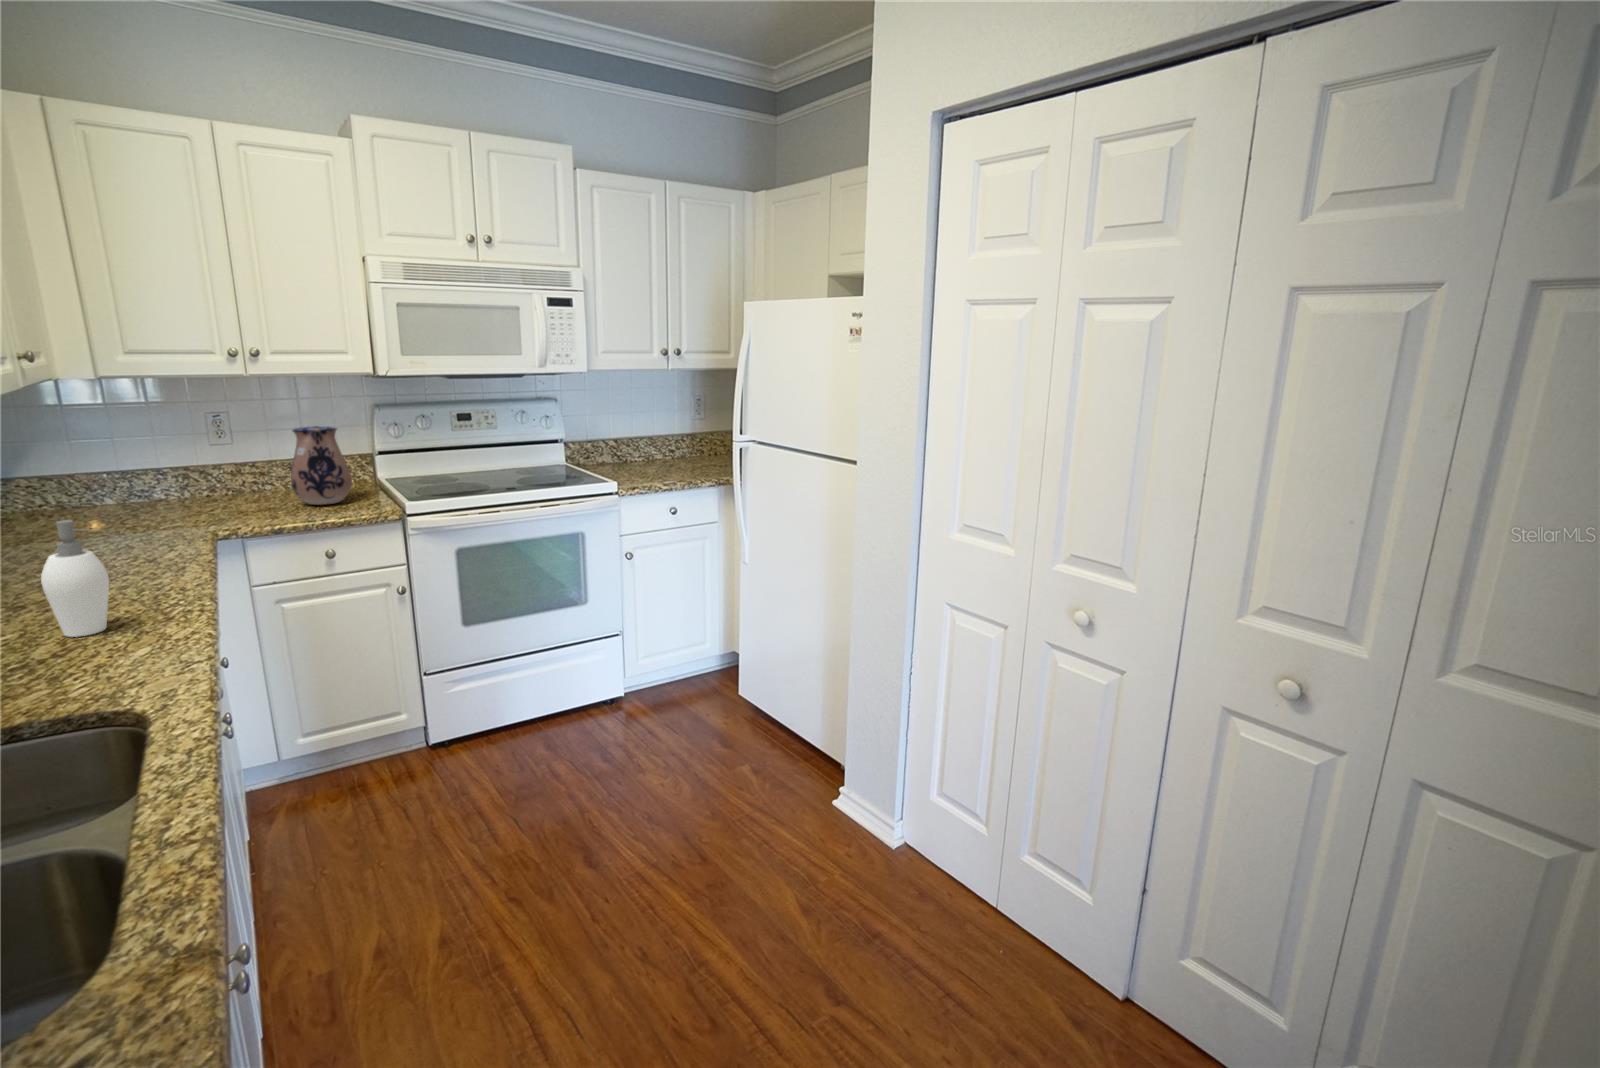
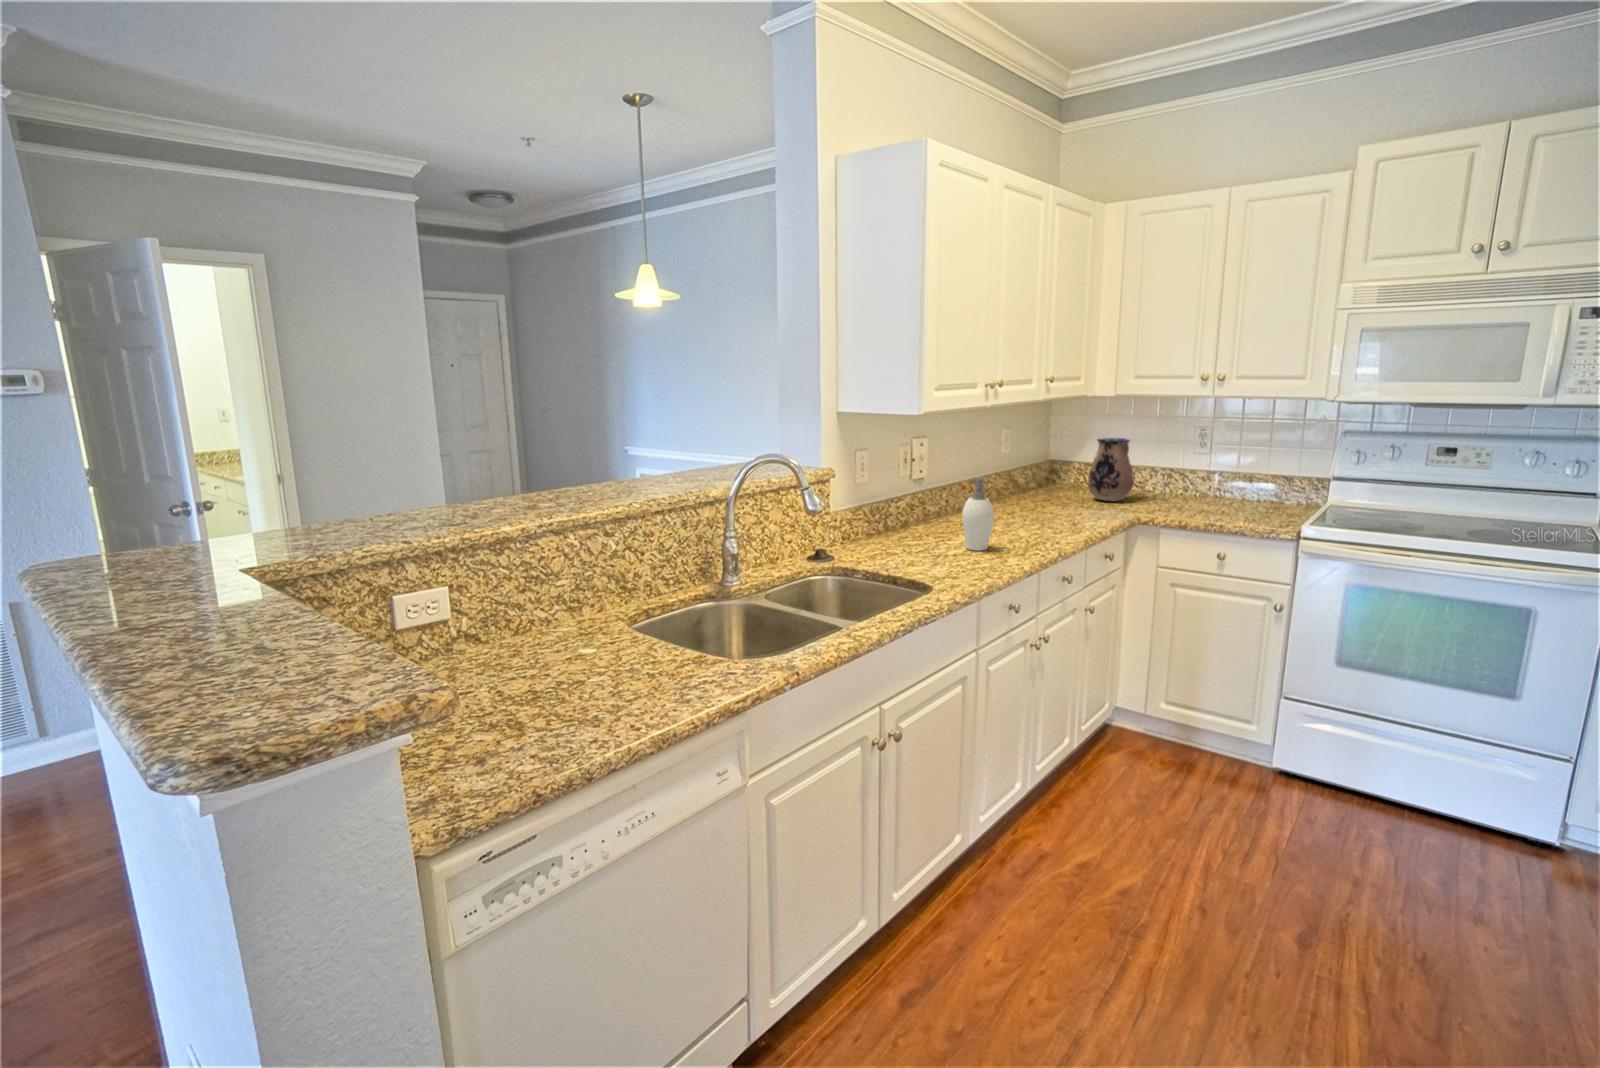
ceramic pitcher: present [291,426,352,505] -> present [1088,438,1133,501]

